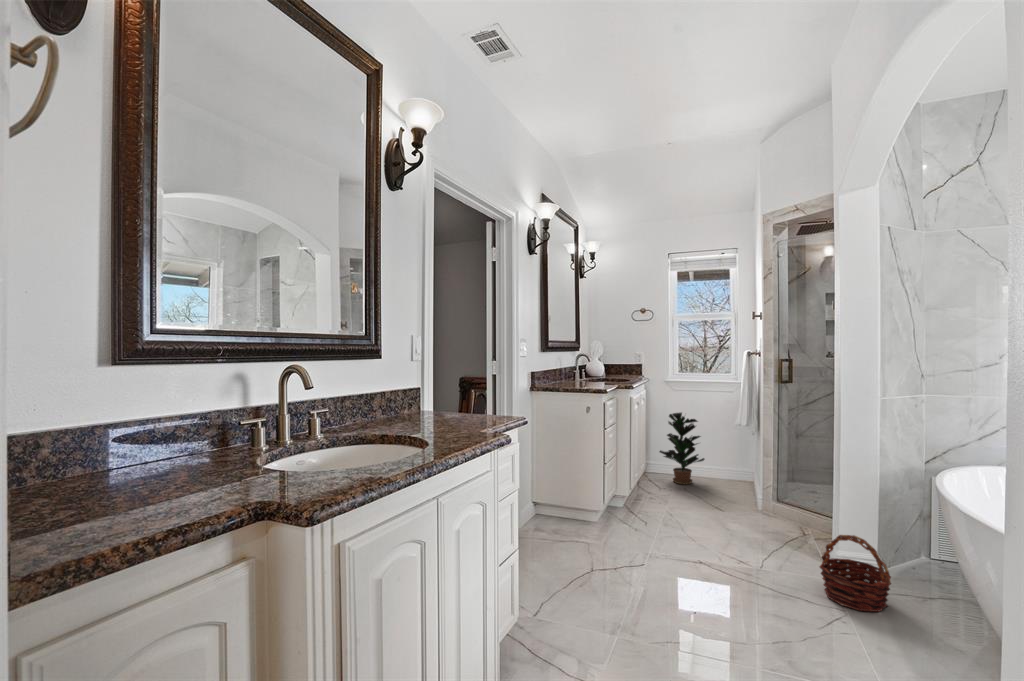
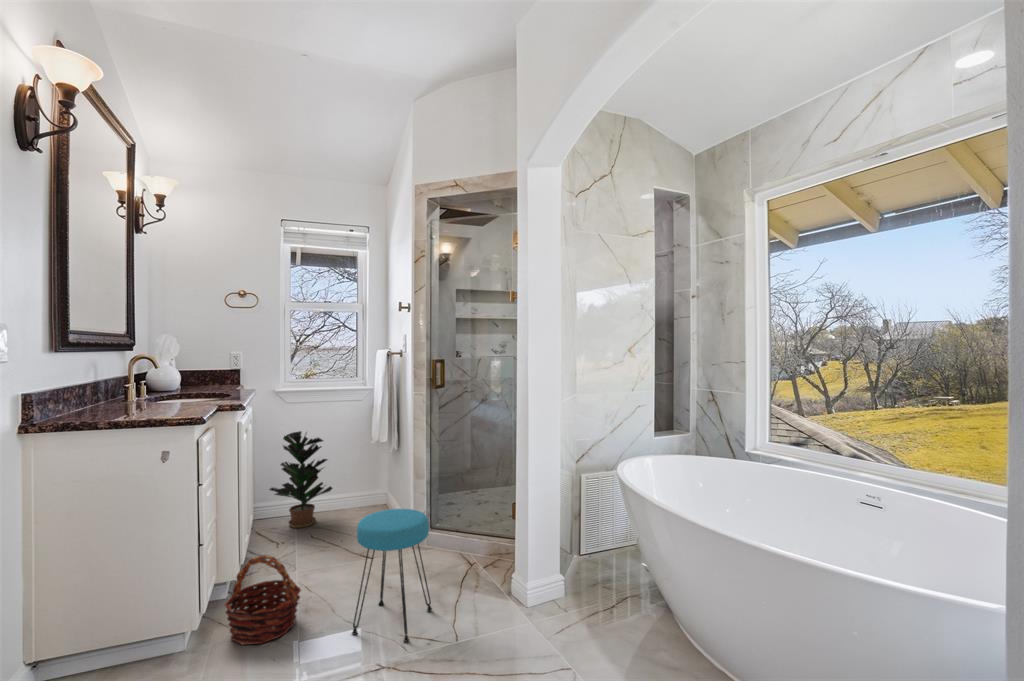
stool: none [693,469,757,560] -> present [352,509,432,641]
basket: present [820,535,891,612] -> present [225,556,301,645]

